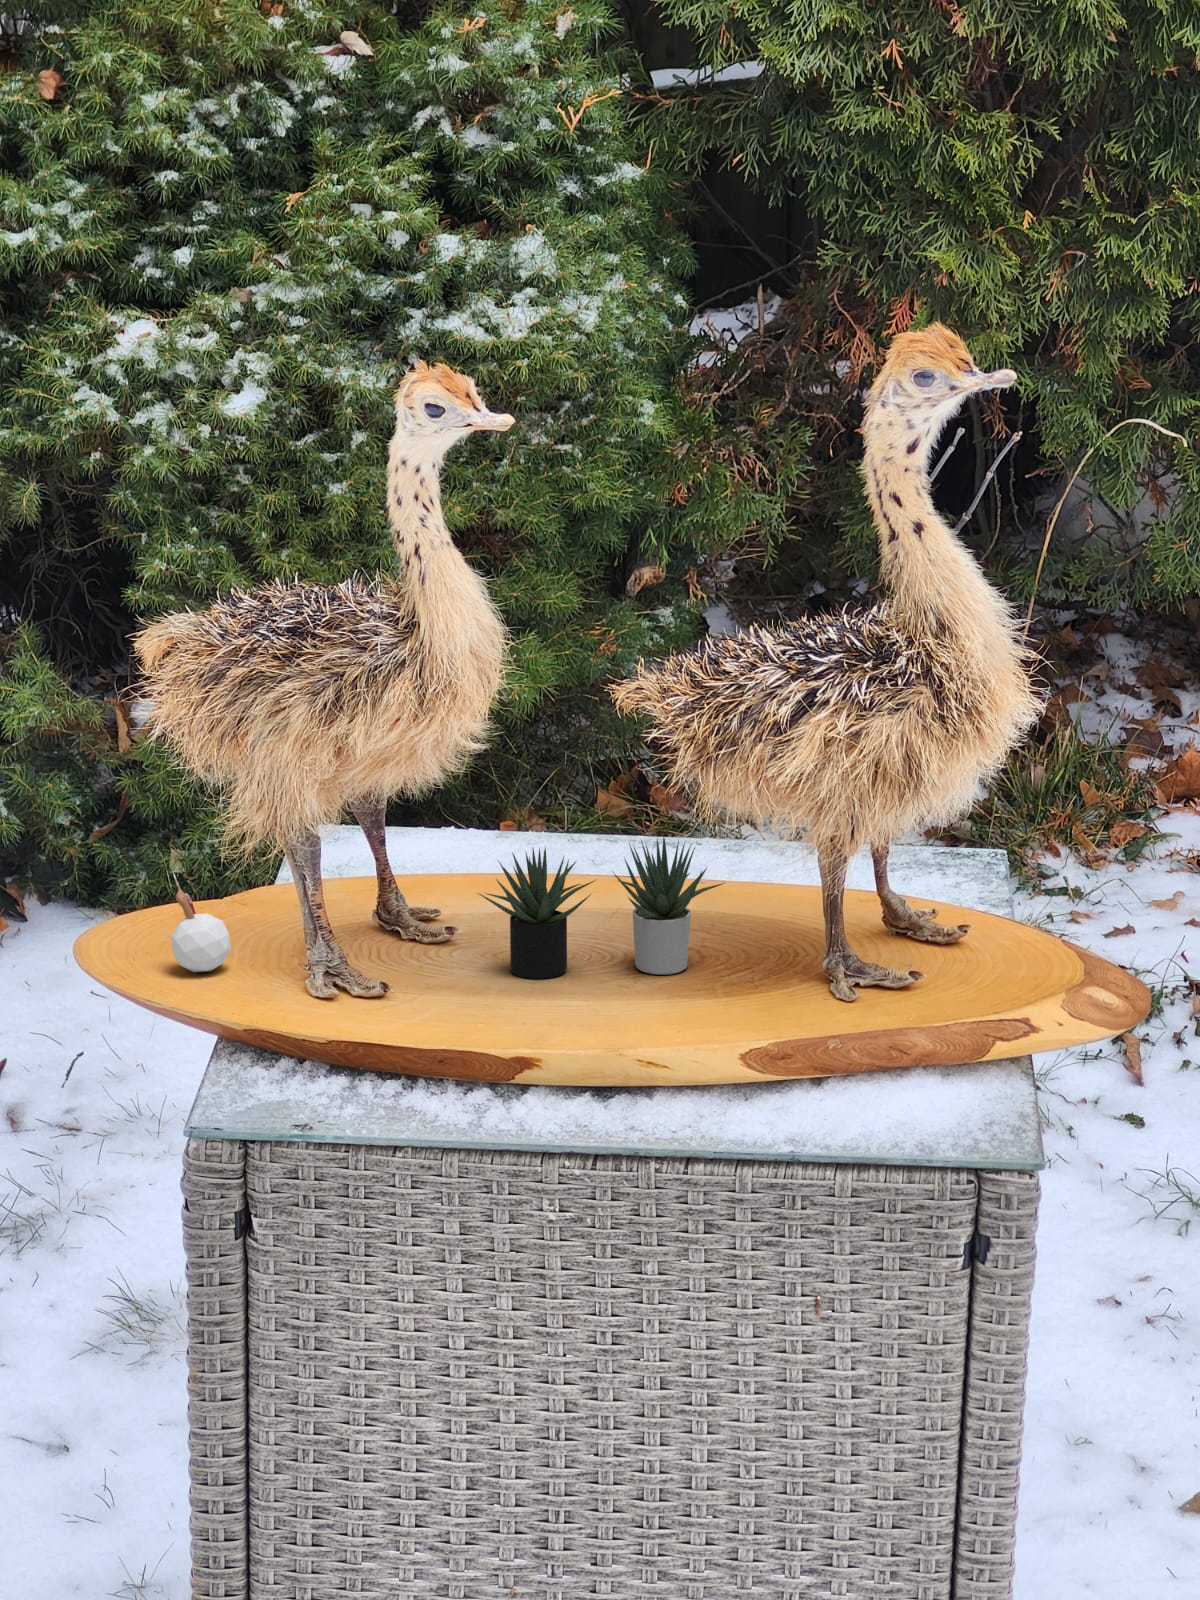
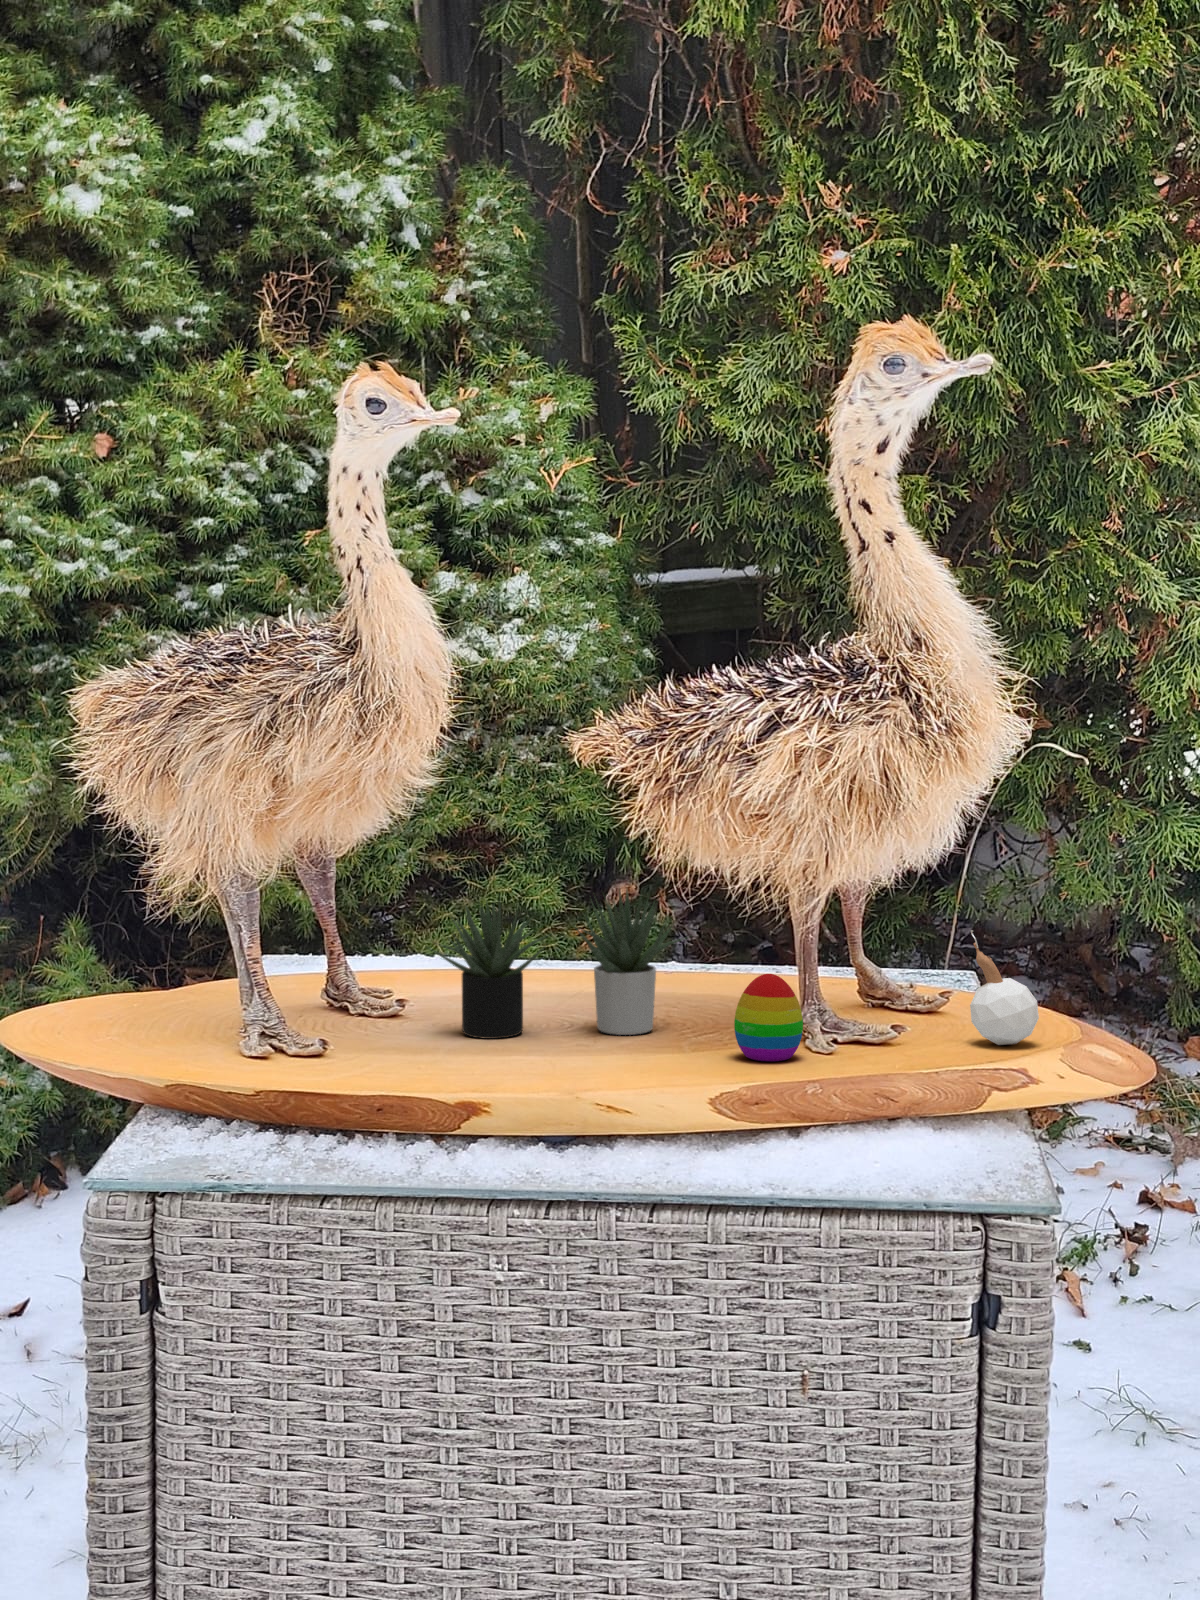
candle: present [171,871,231,972] -> present [970,930,1039,1045]
decorative egg: none [763,937,825,1018] -> present [734,974,803,1061]

